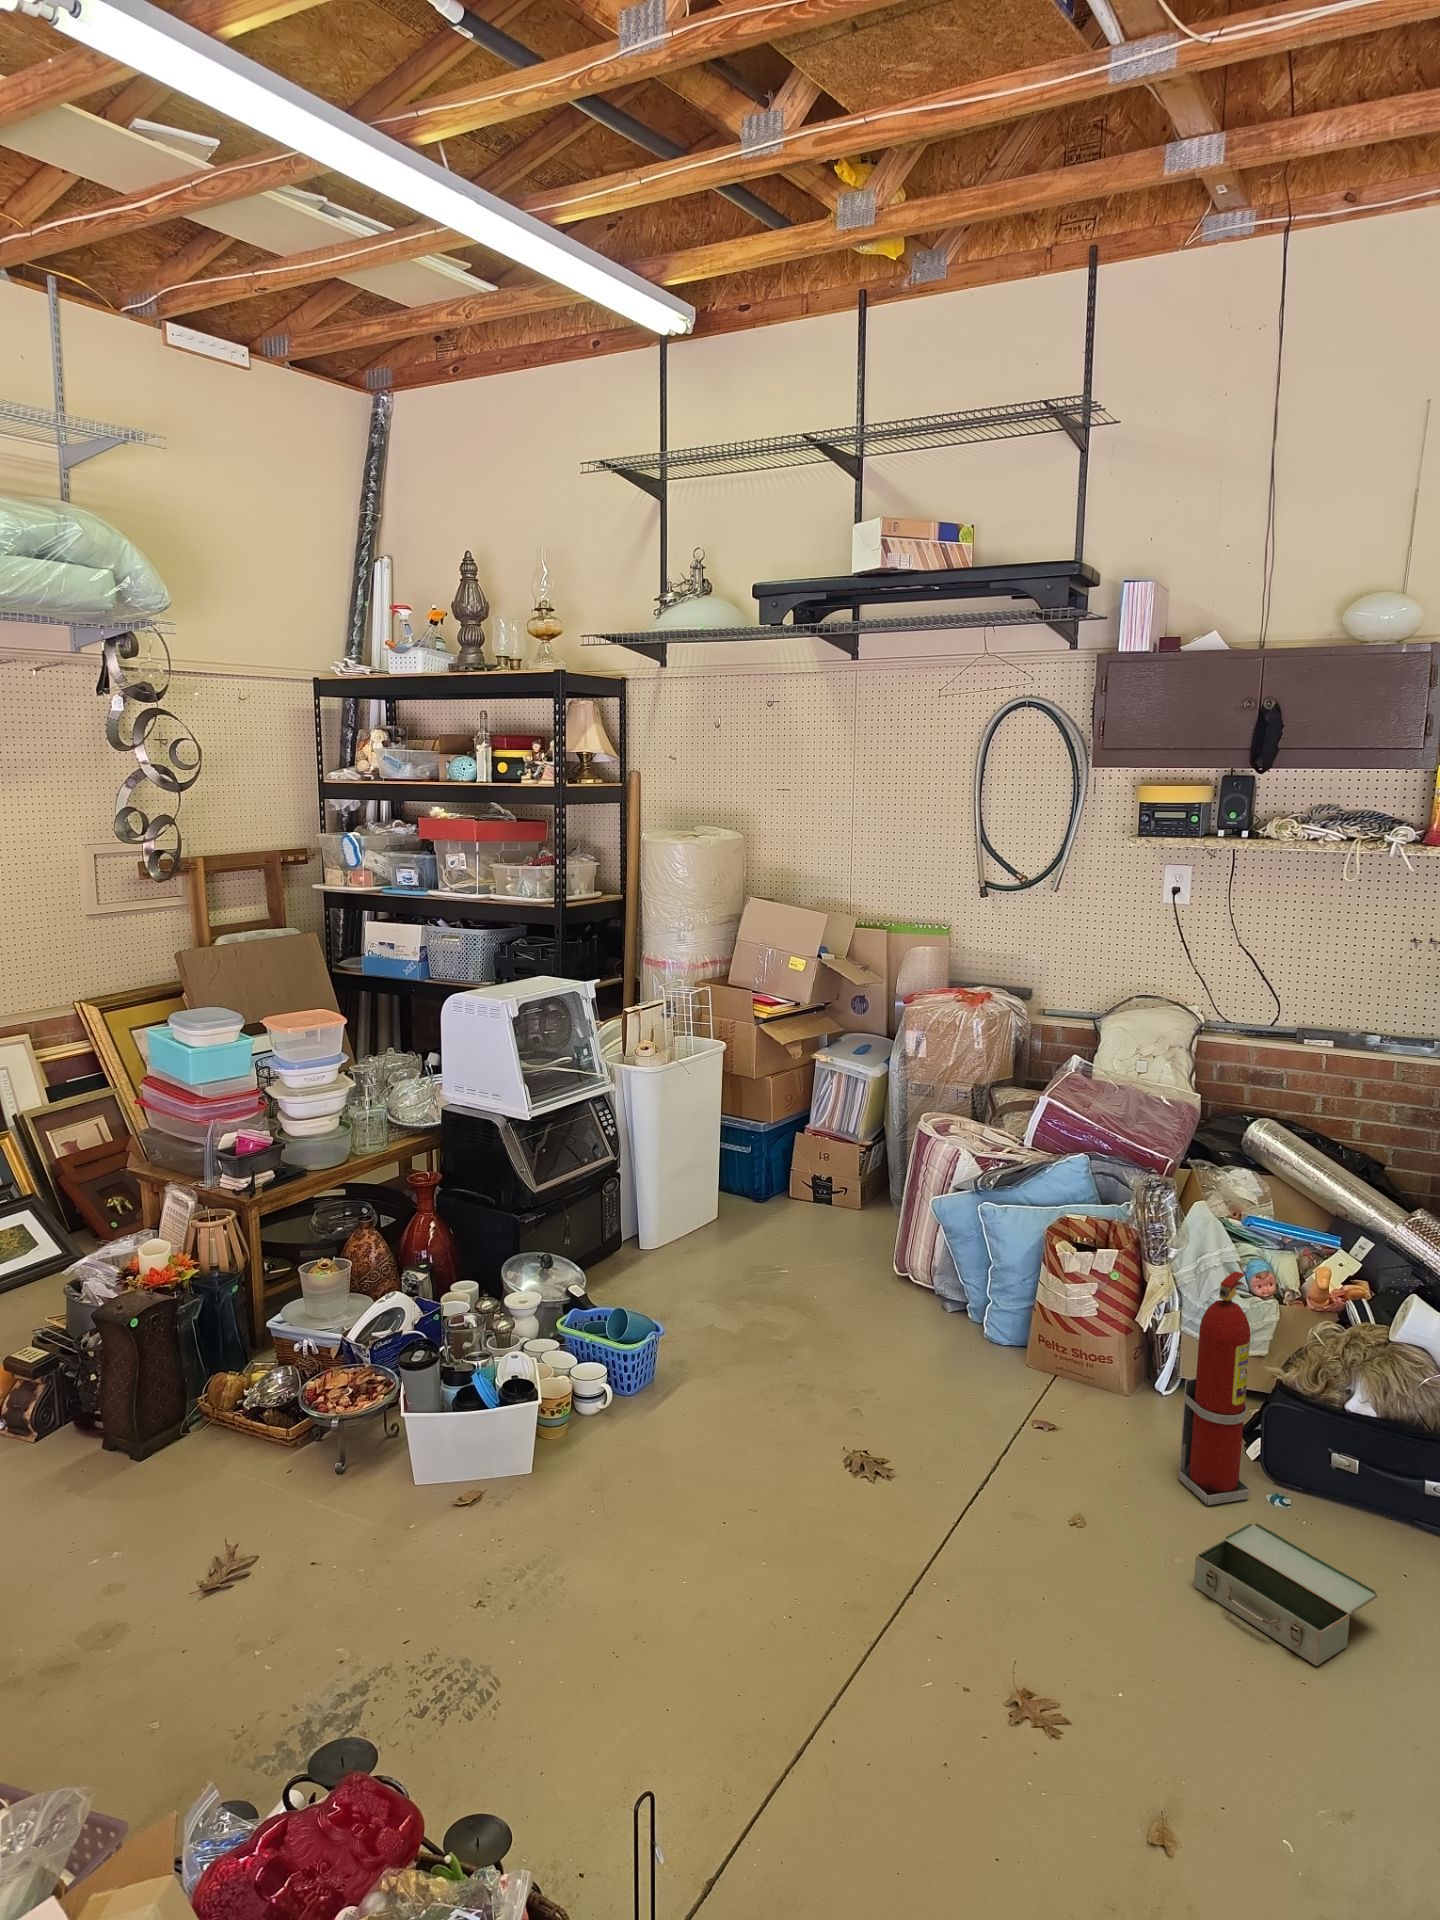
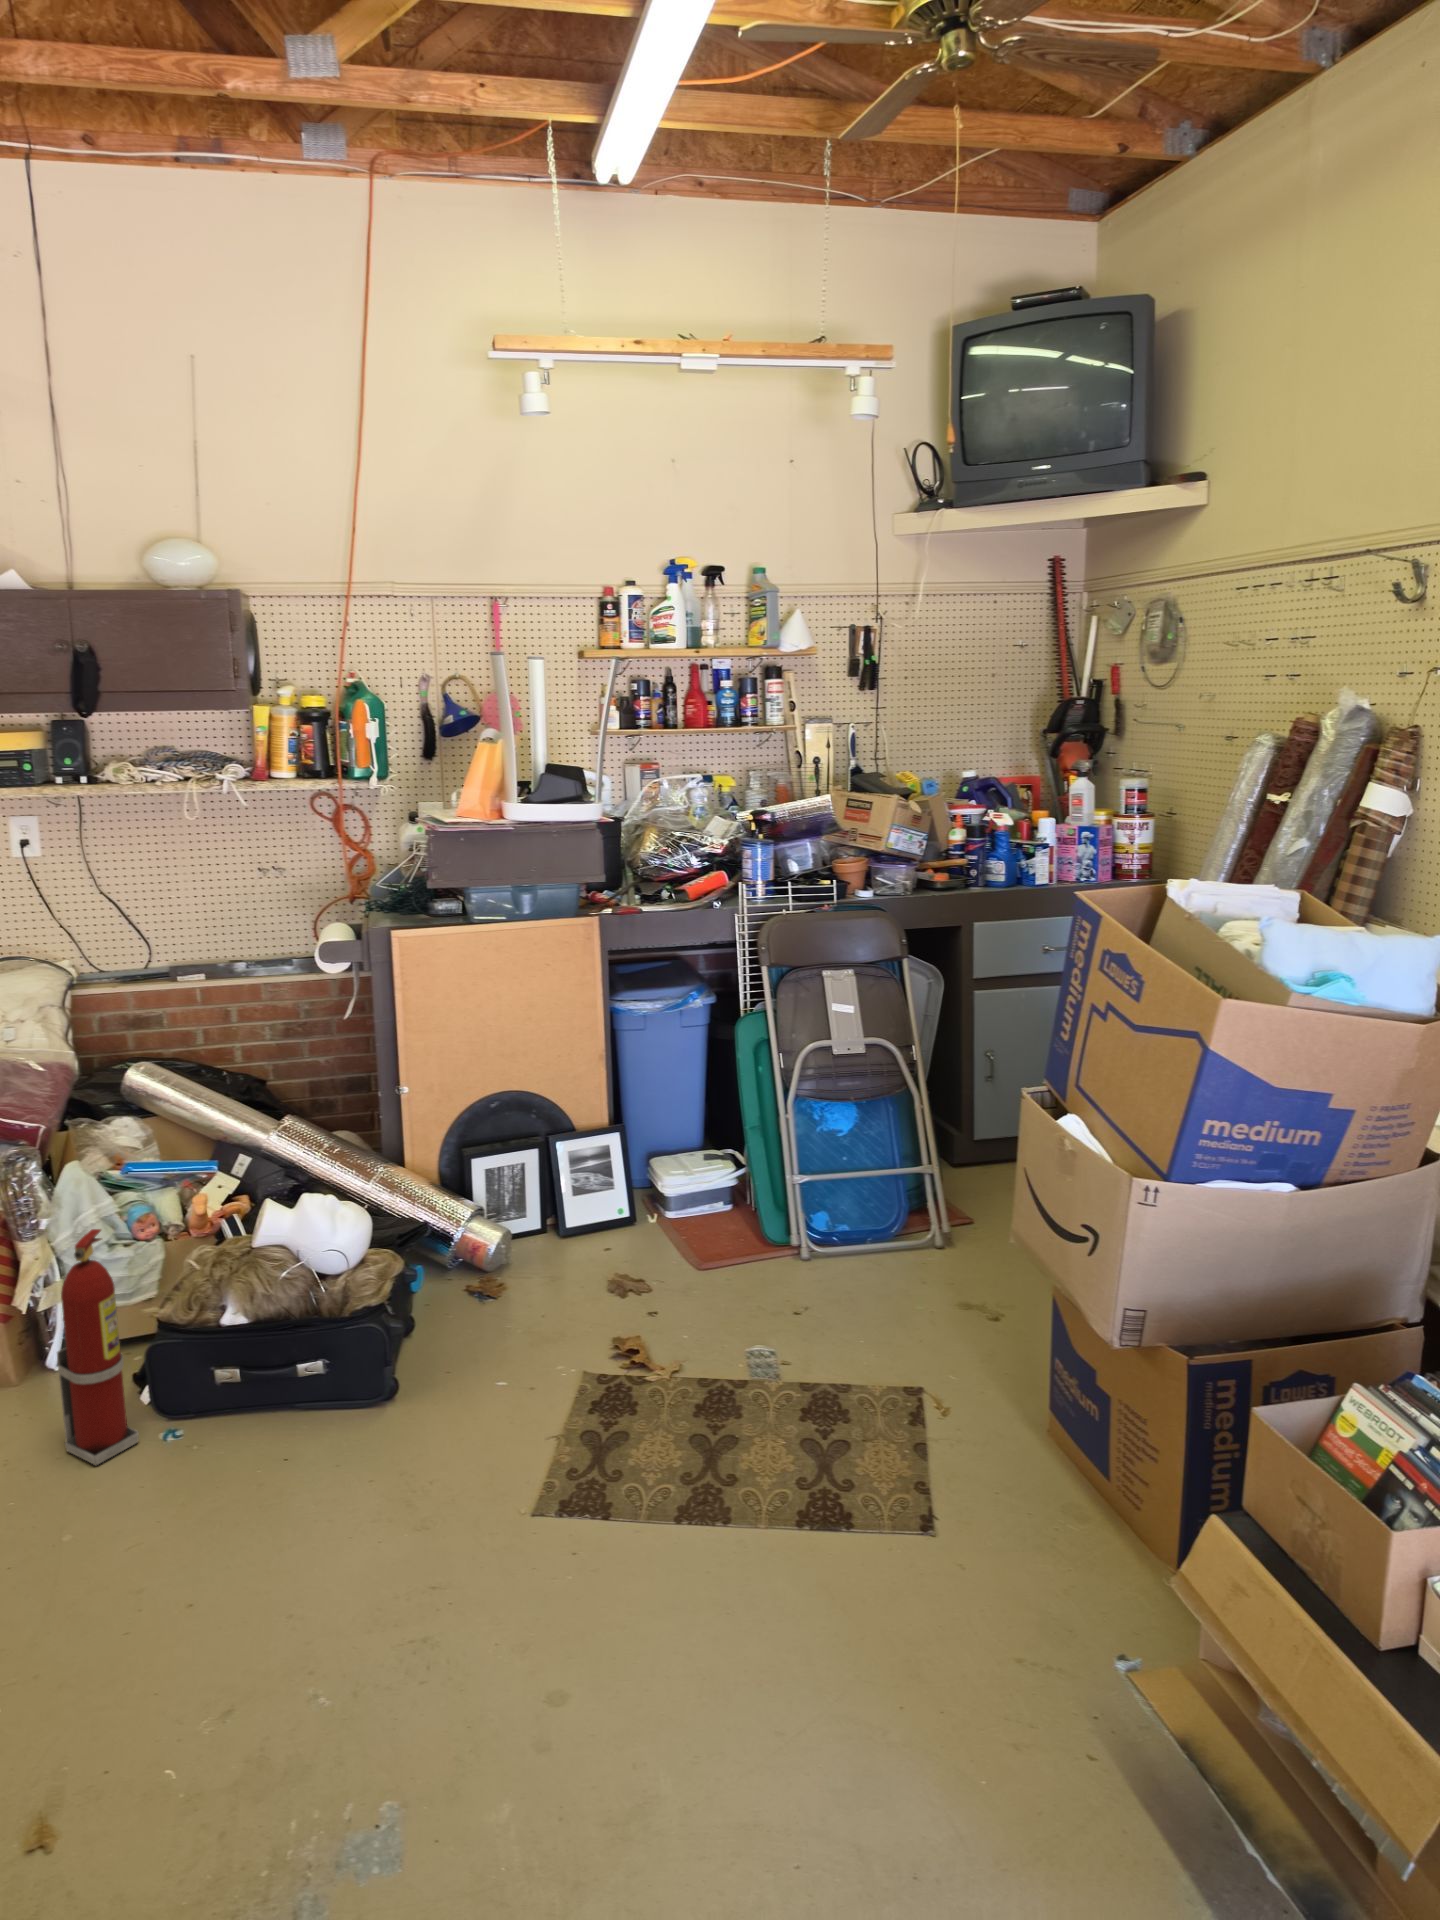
toolbox: present [1194,1523,1378,1666] -> none [73,1465,247,1574]

